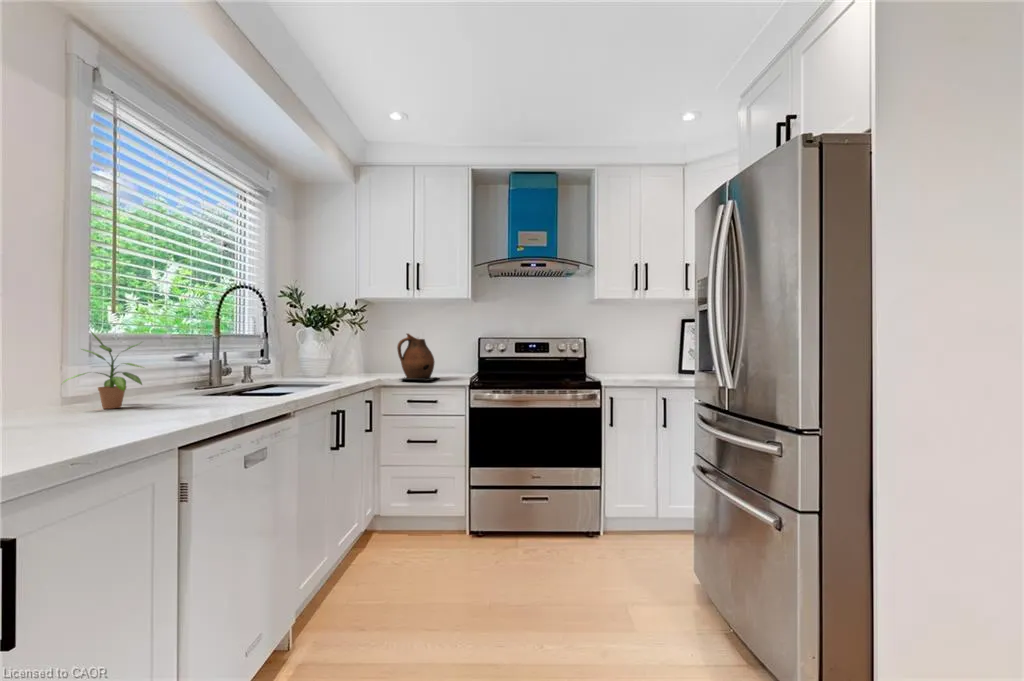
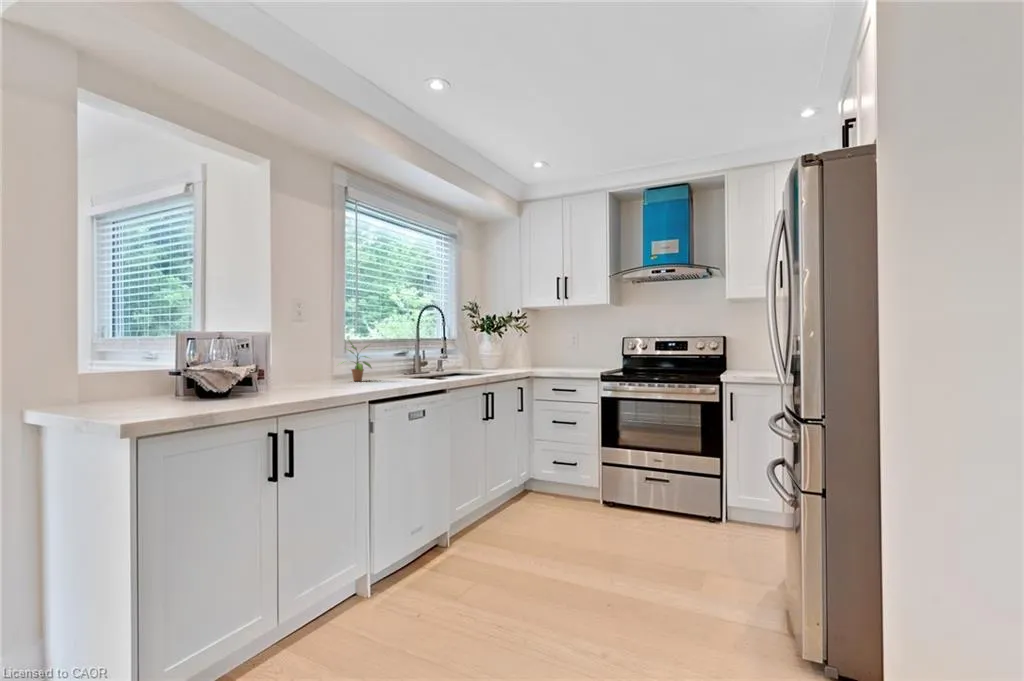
ceramic pitcher: present [397,334,439,381] -> none [543,335,579,374]

